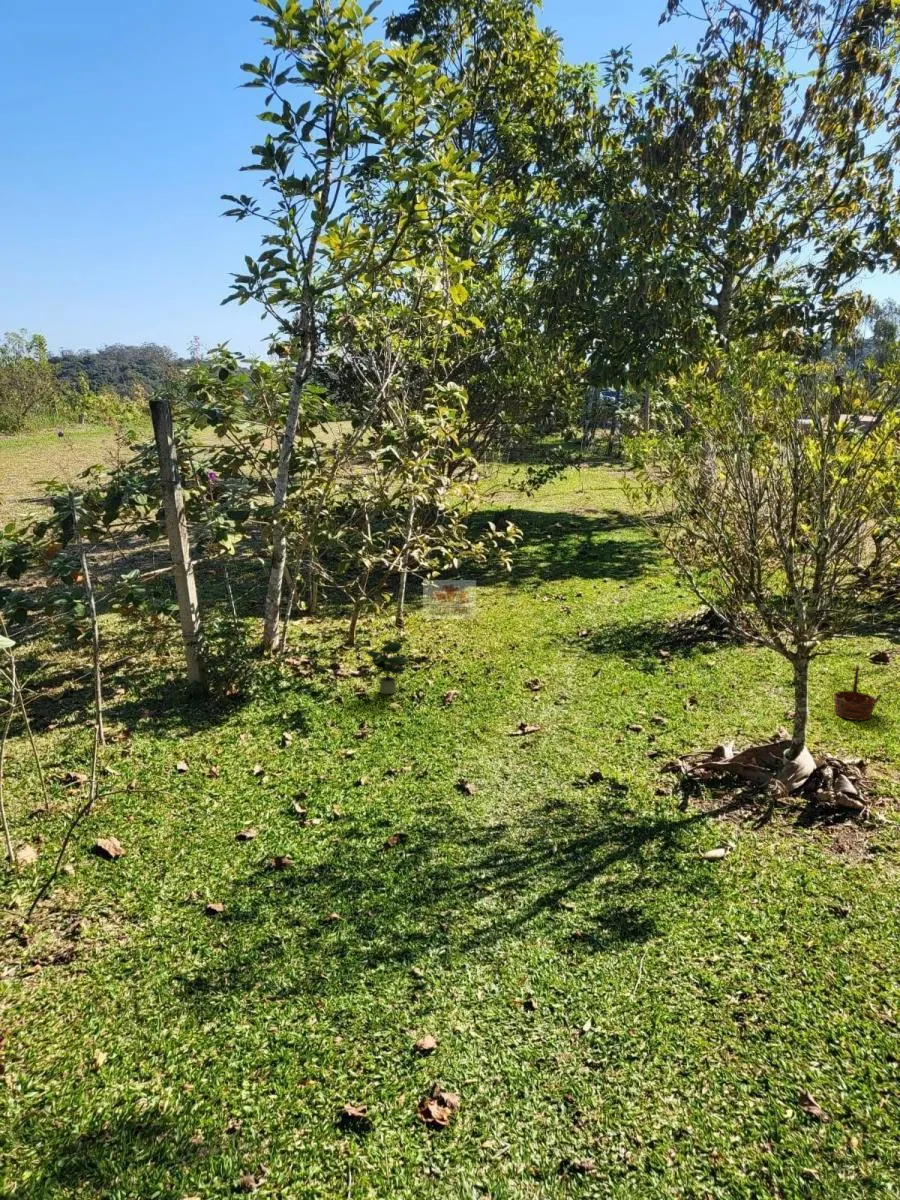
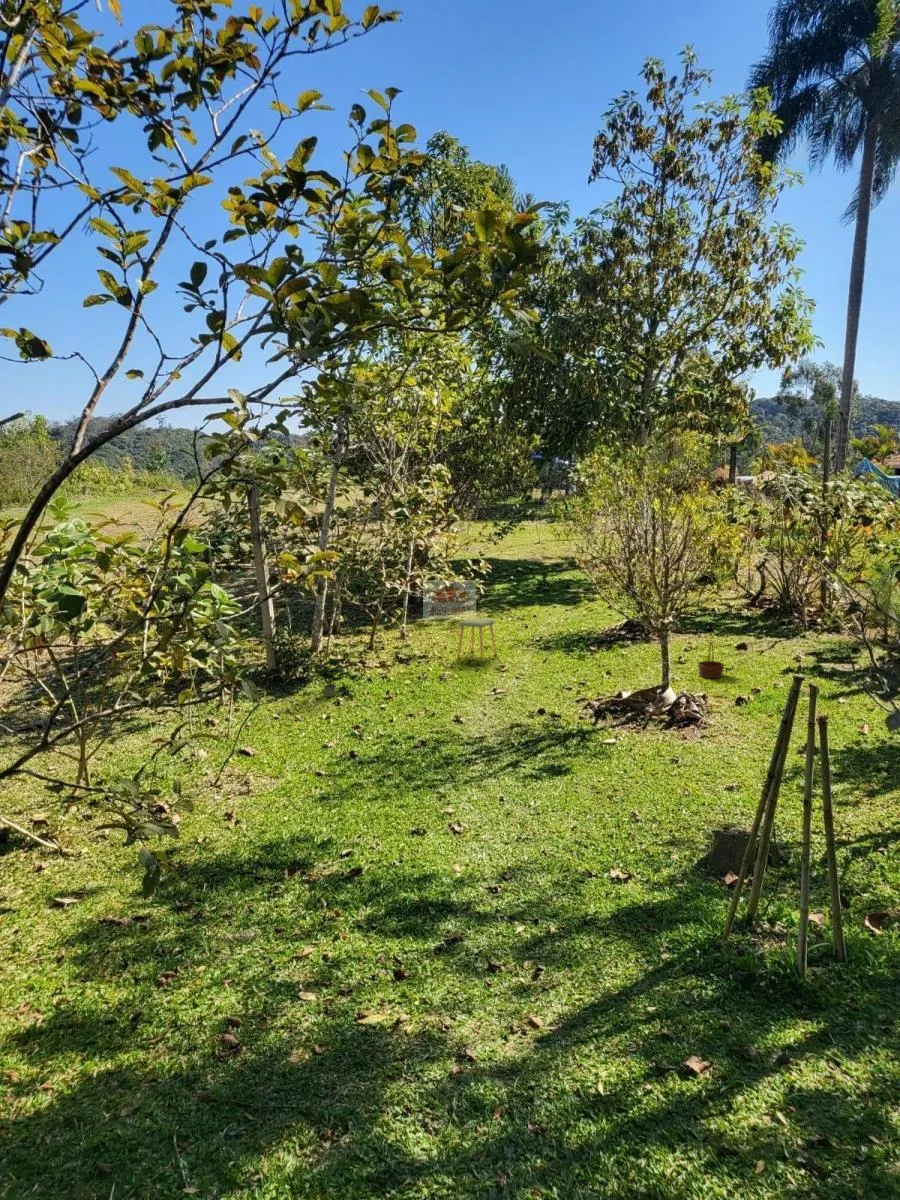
stool: none [471,606,527,669] -> present [458,618,497,660]
potted plant: present [365,642,408,694] -> present [313,658,344,697]

